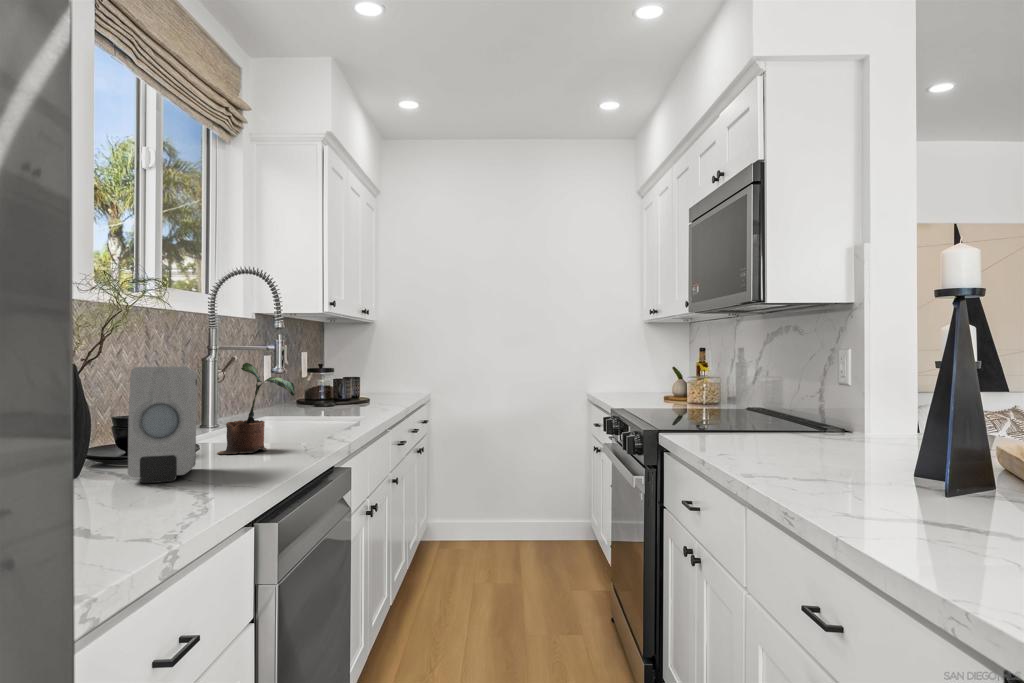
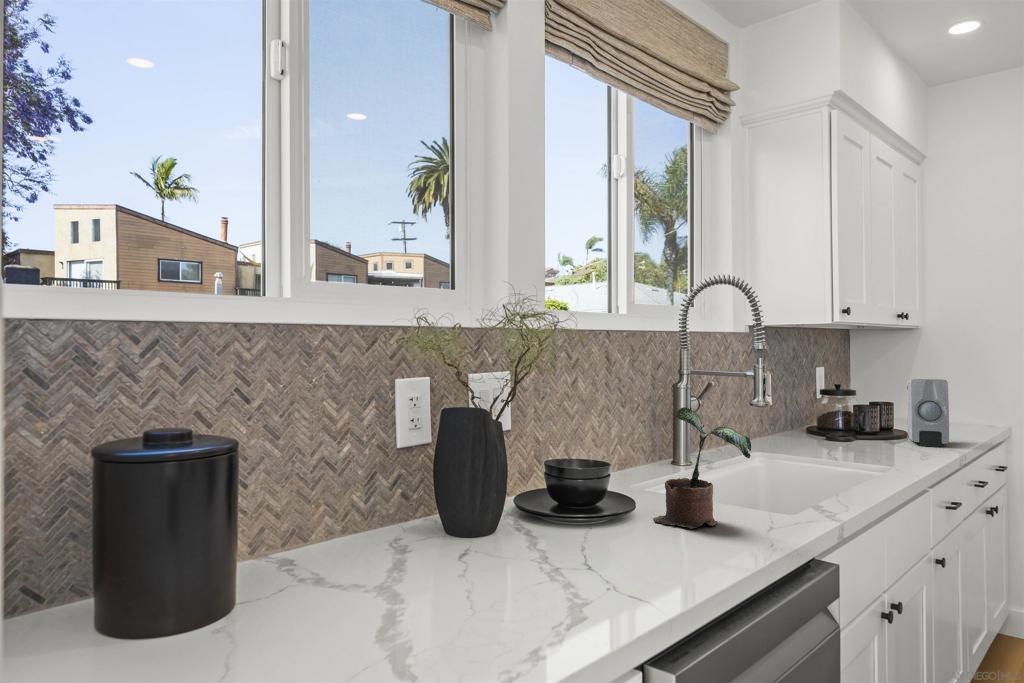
soap dispenser: present [128,366,197,483] -> present [907,379,949,447]

